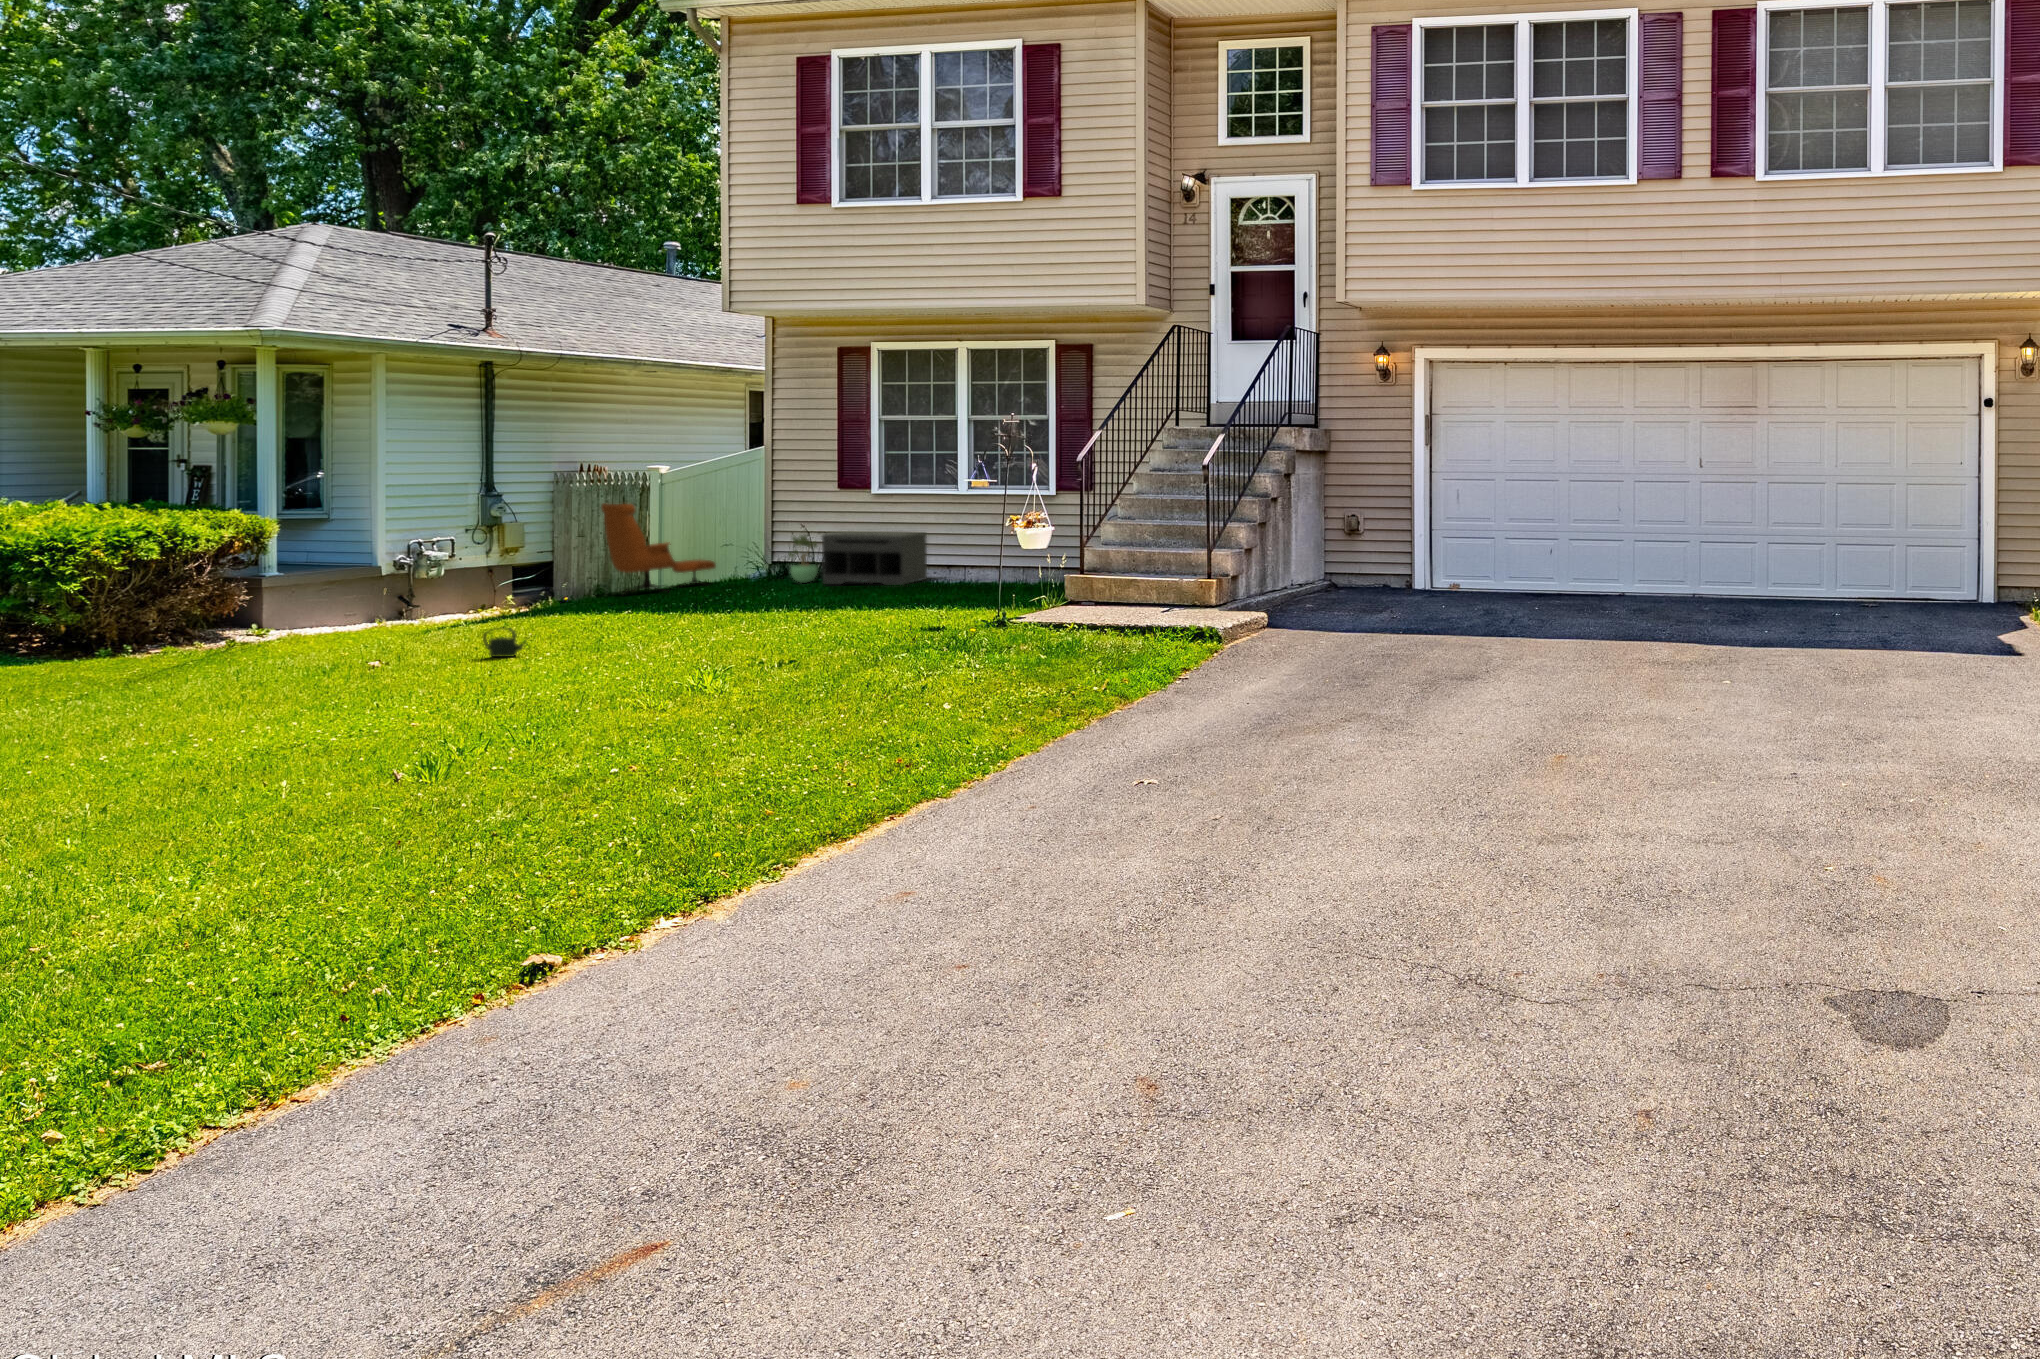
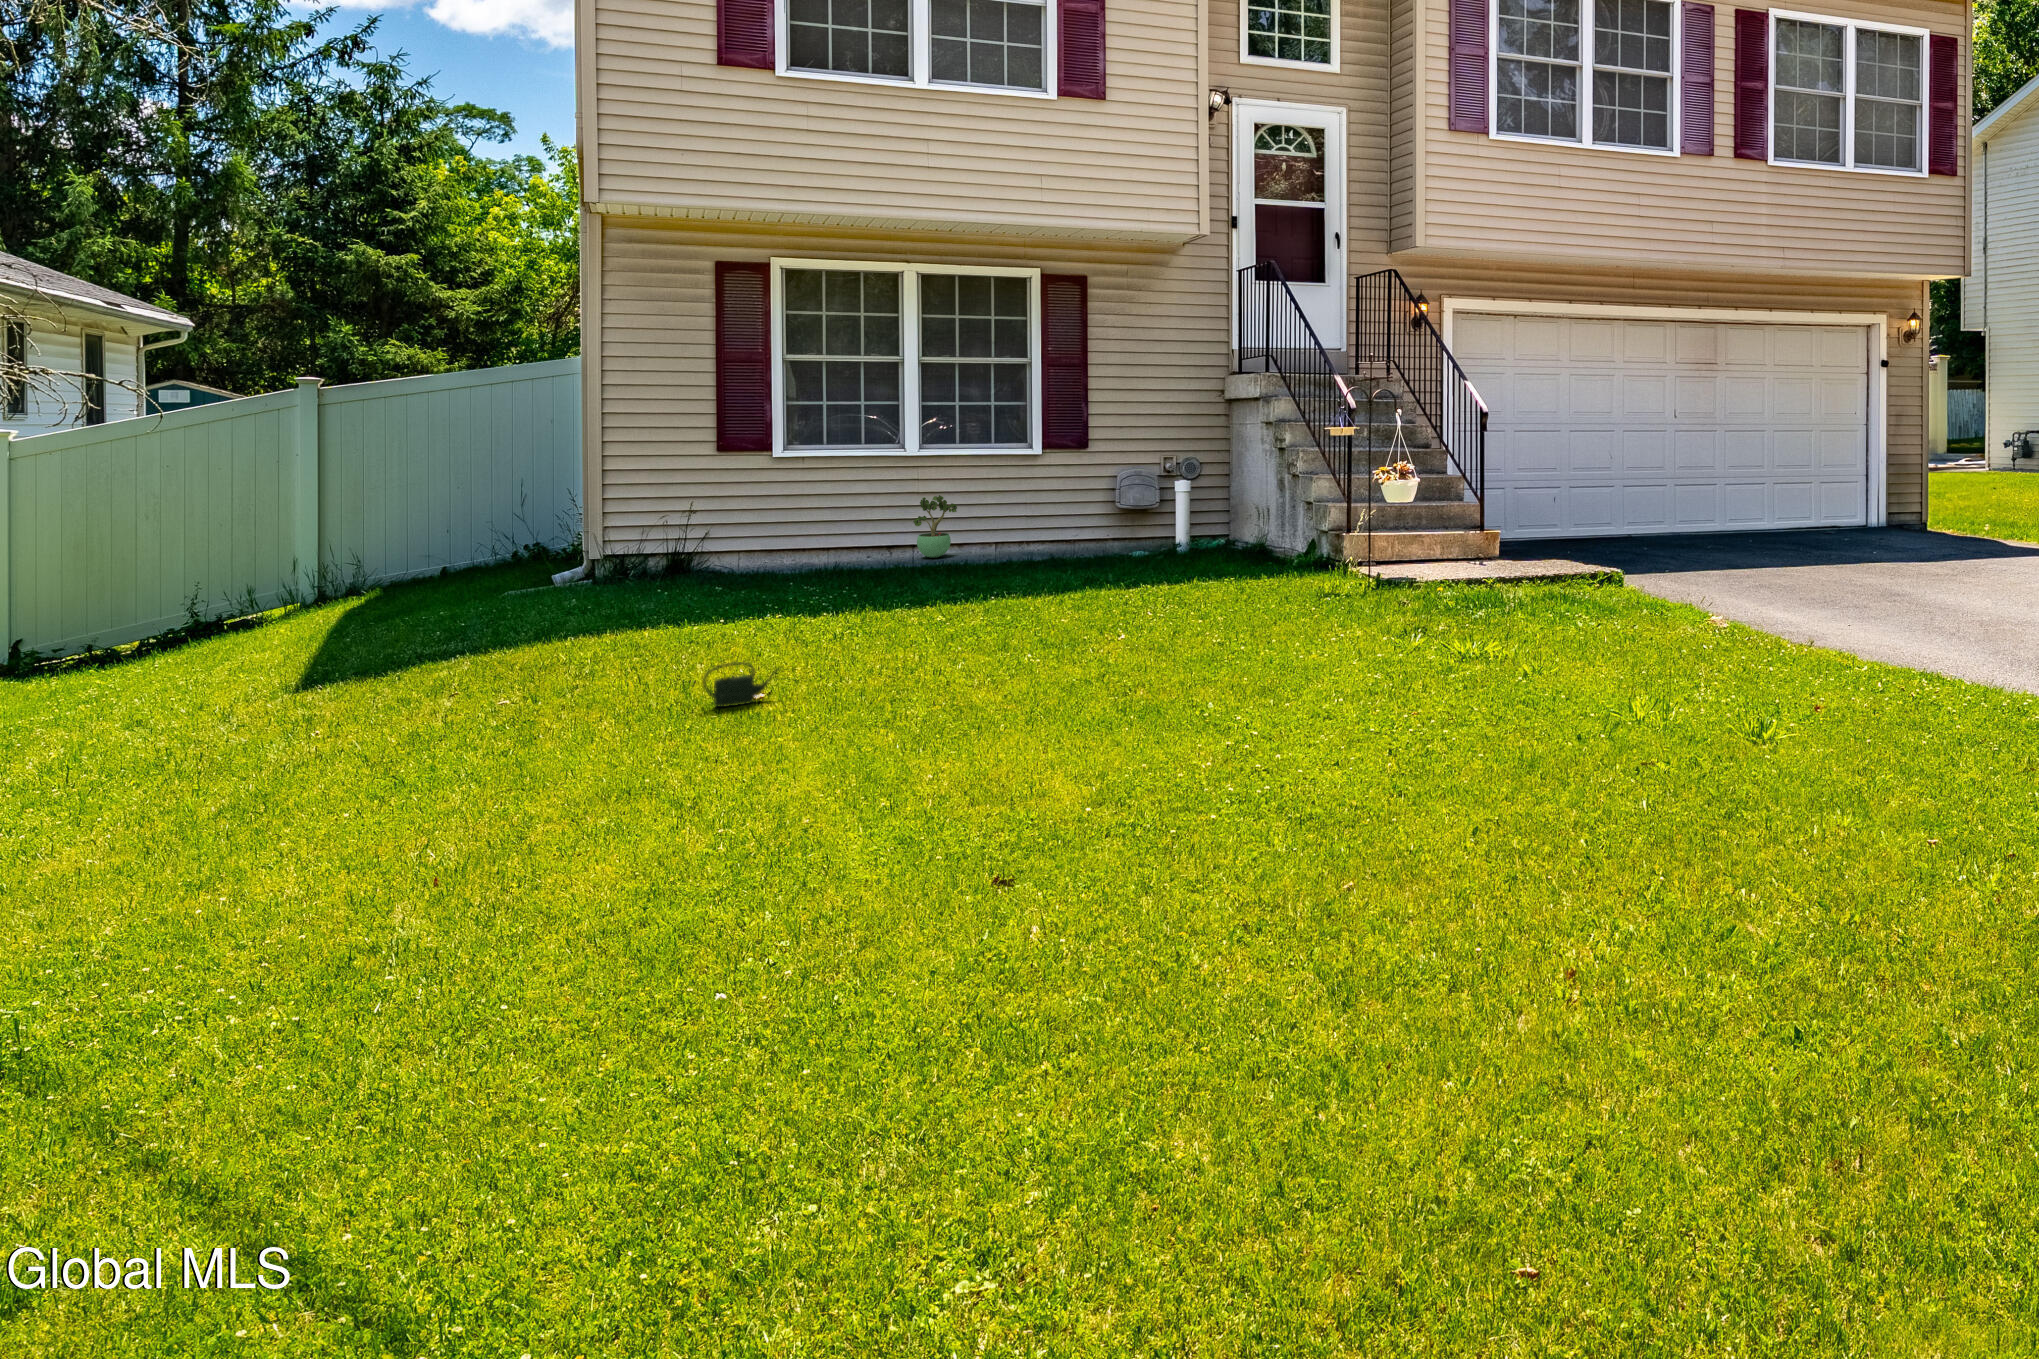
lounge chair: present [601,503,716,592] -> none [365,482,488,622]
bench: present [822,531,927,585] -> none [723,501,857,579]
potted plant: present [789,535,818,583] -> present [913,495,957,558]

